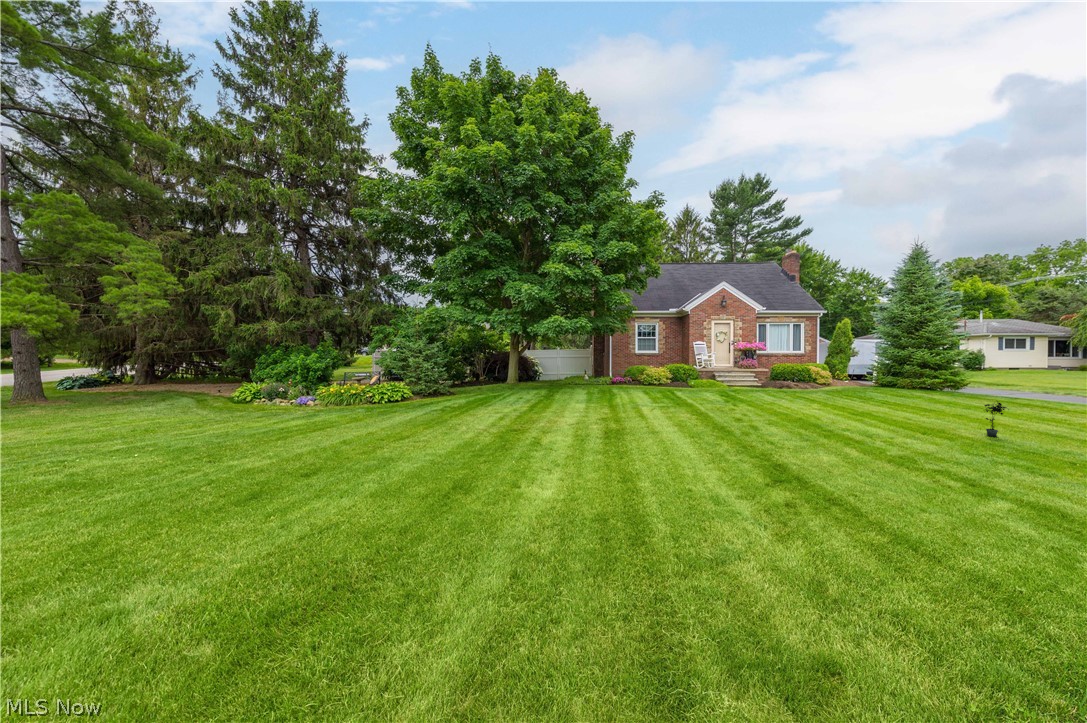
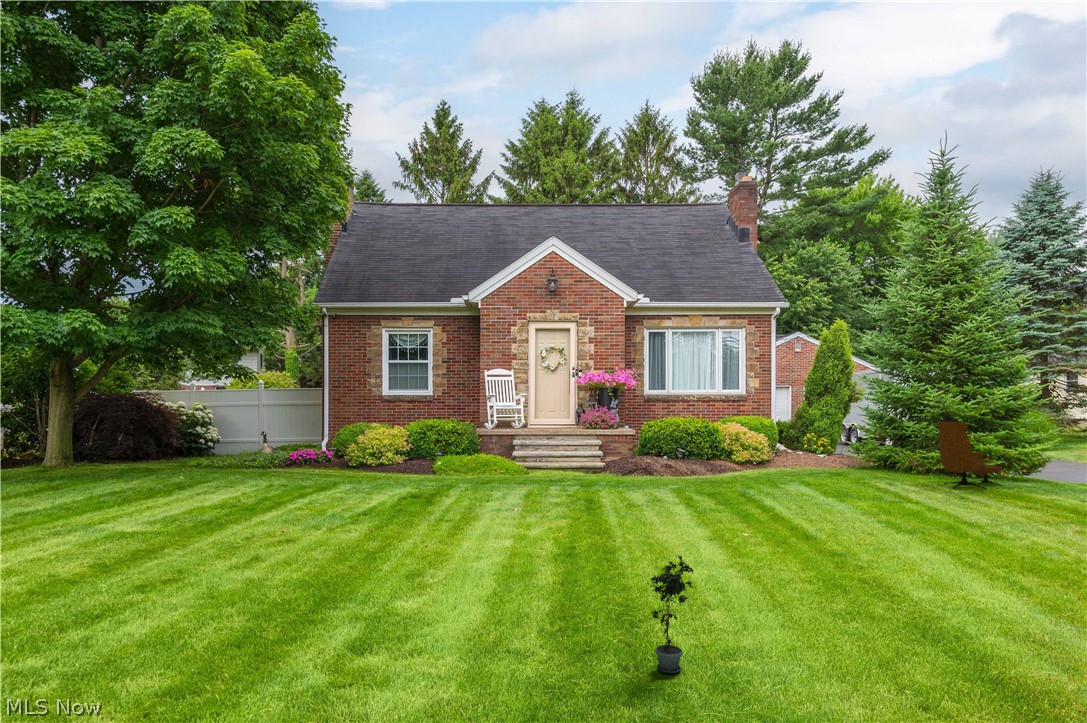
lounge chair: none [939,364,966,393] -> present [937,421,1002,490]

